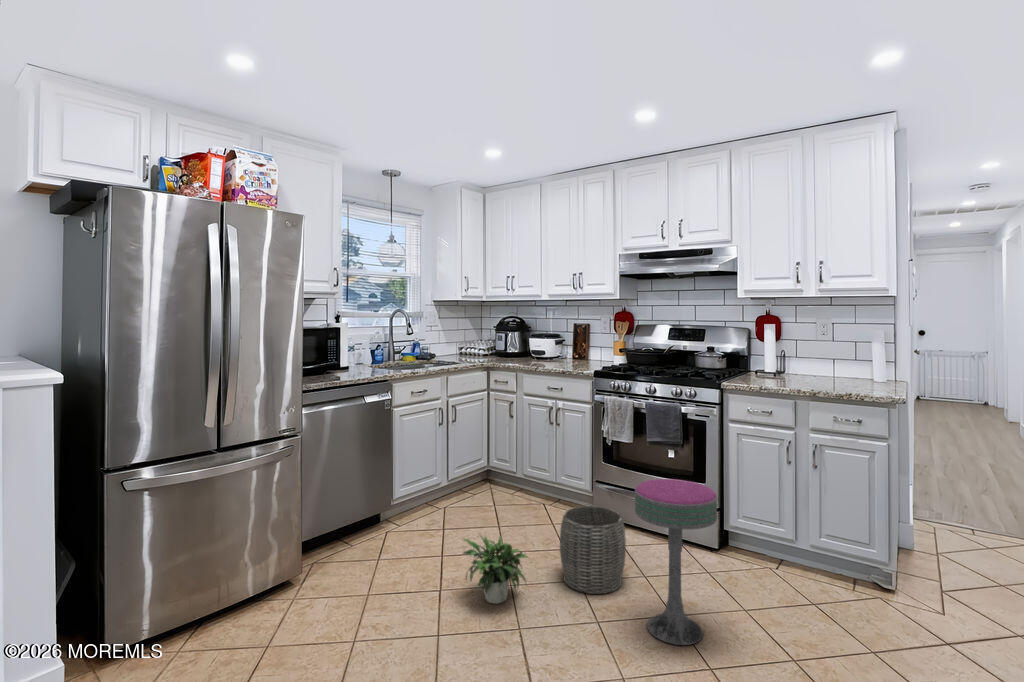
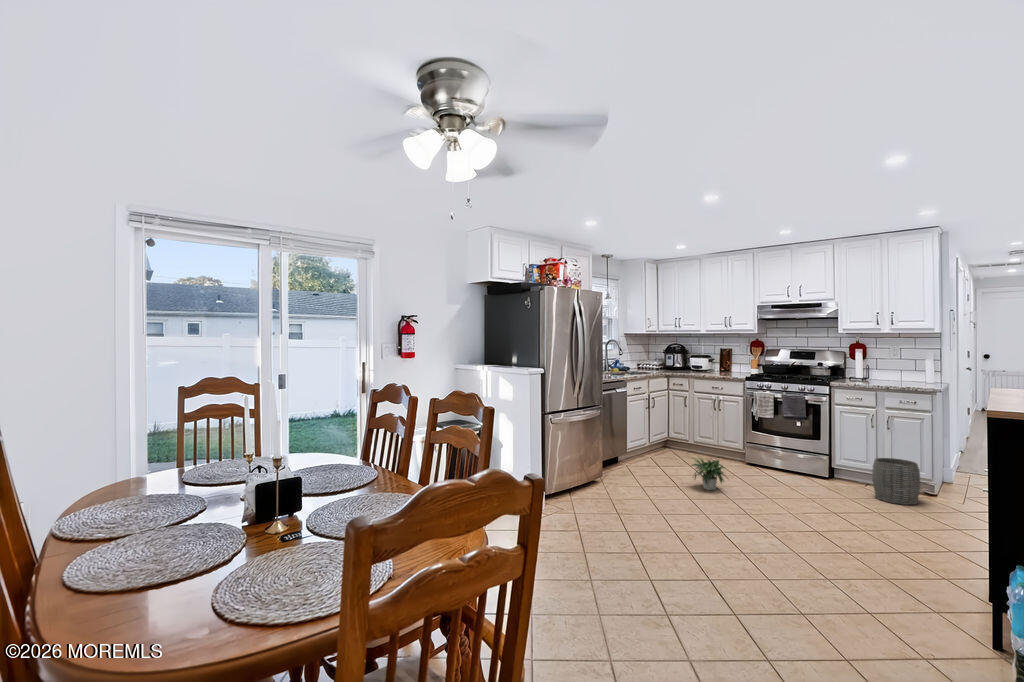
bar stool: present [635,479,717,645] -> none [789,428,834,505]
woven basket: present [560,506,626,594] -> present [872,458,920,505]

